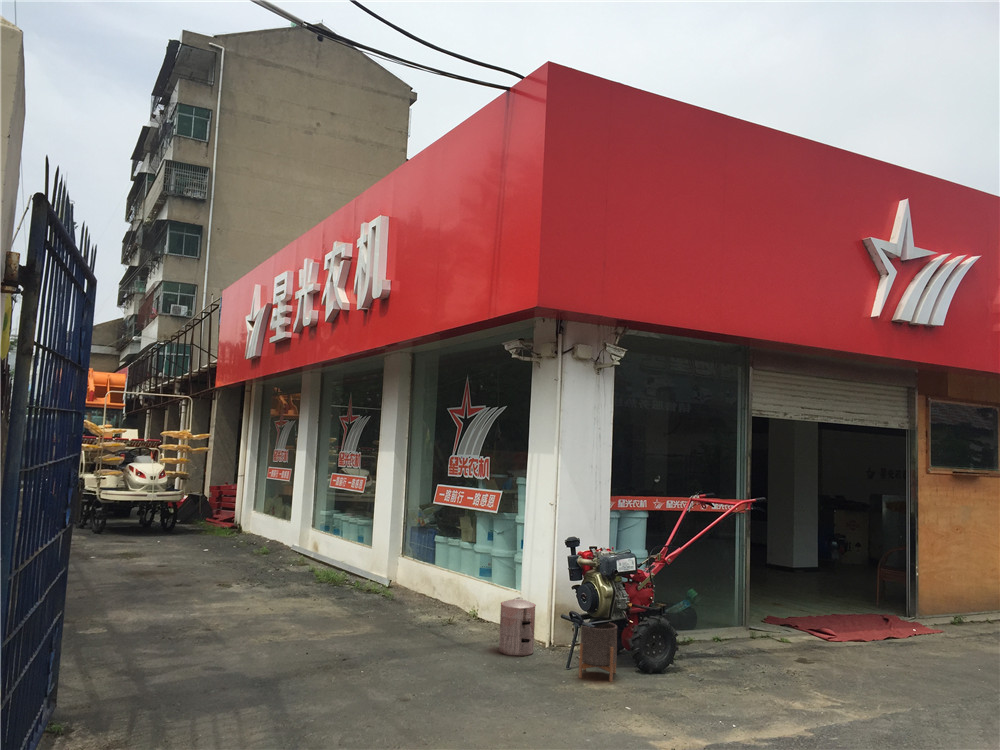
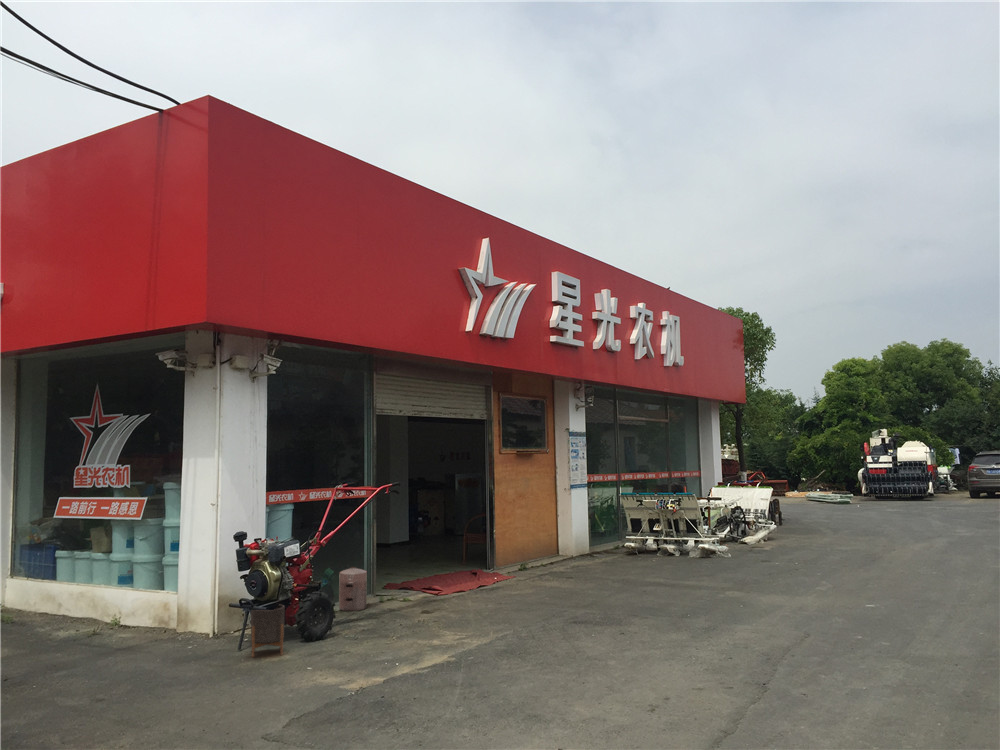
waste bin: present [499,597,536,656] -> present [339,567,367,611]

